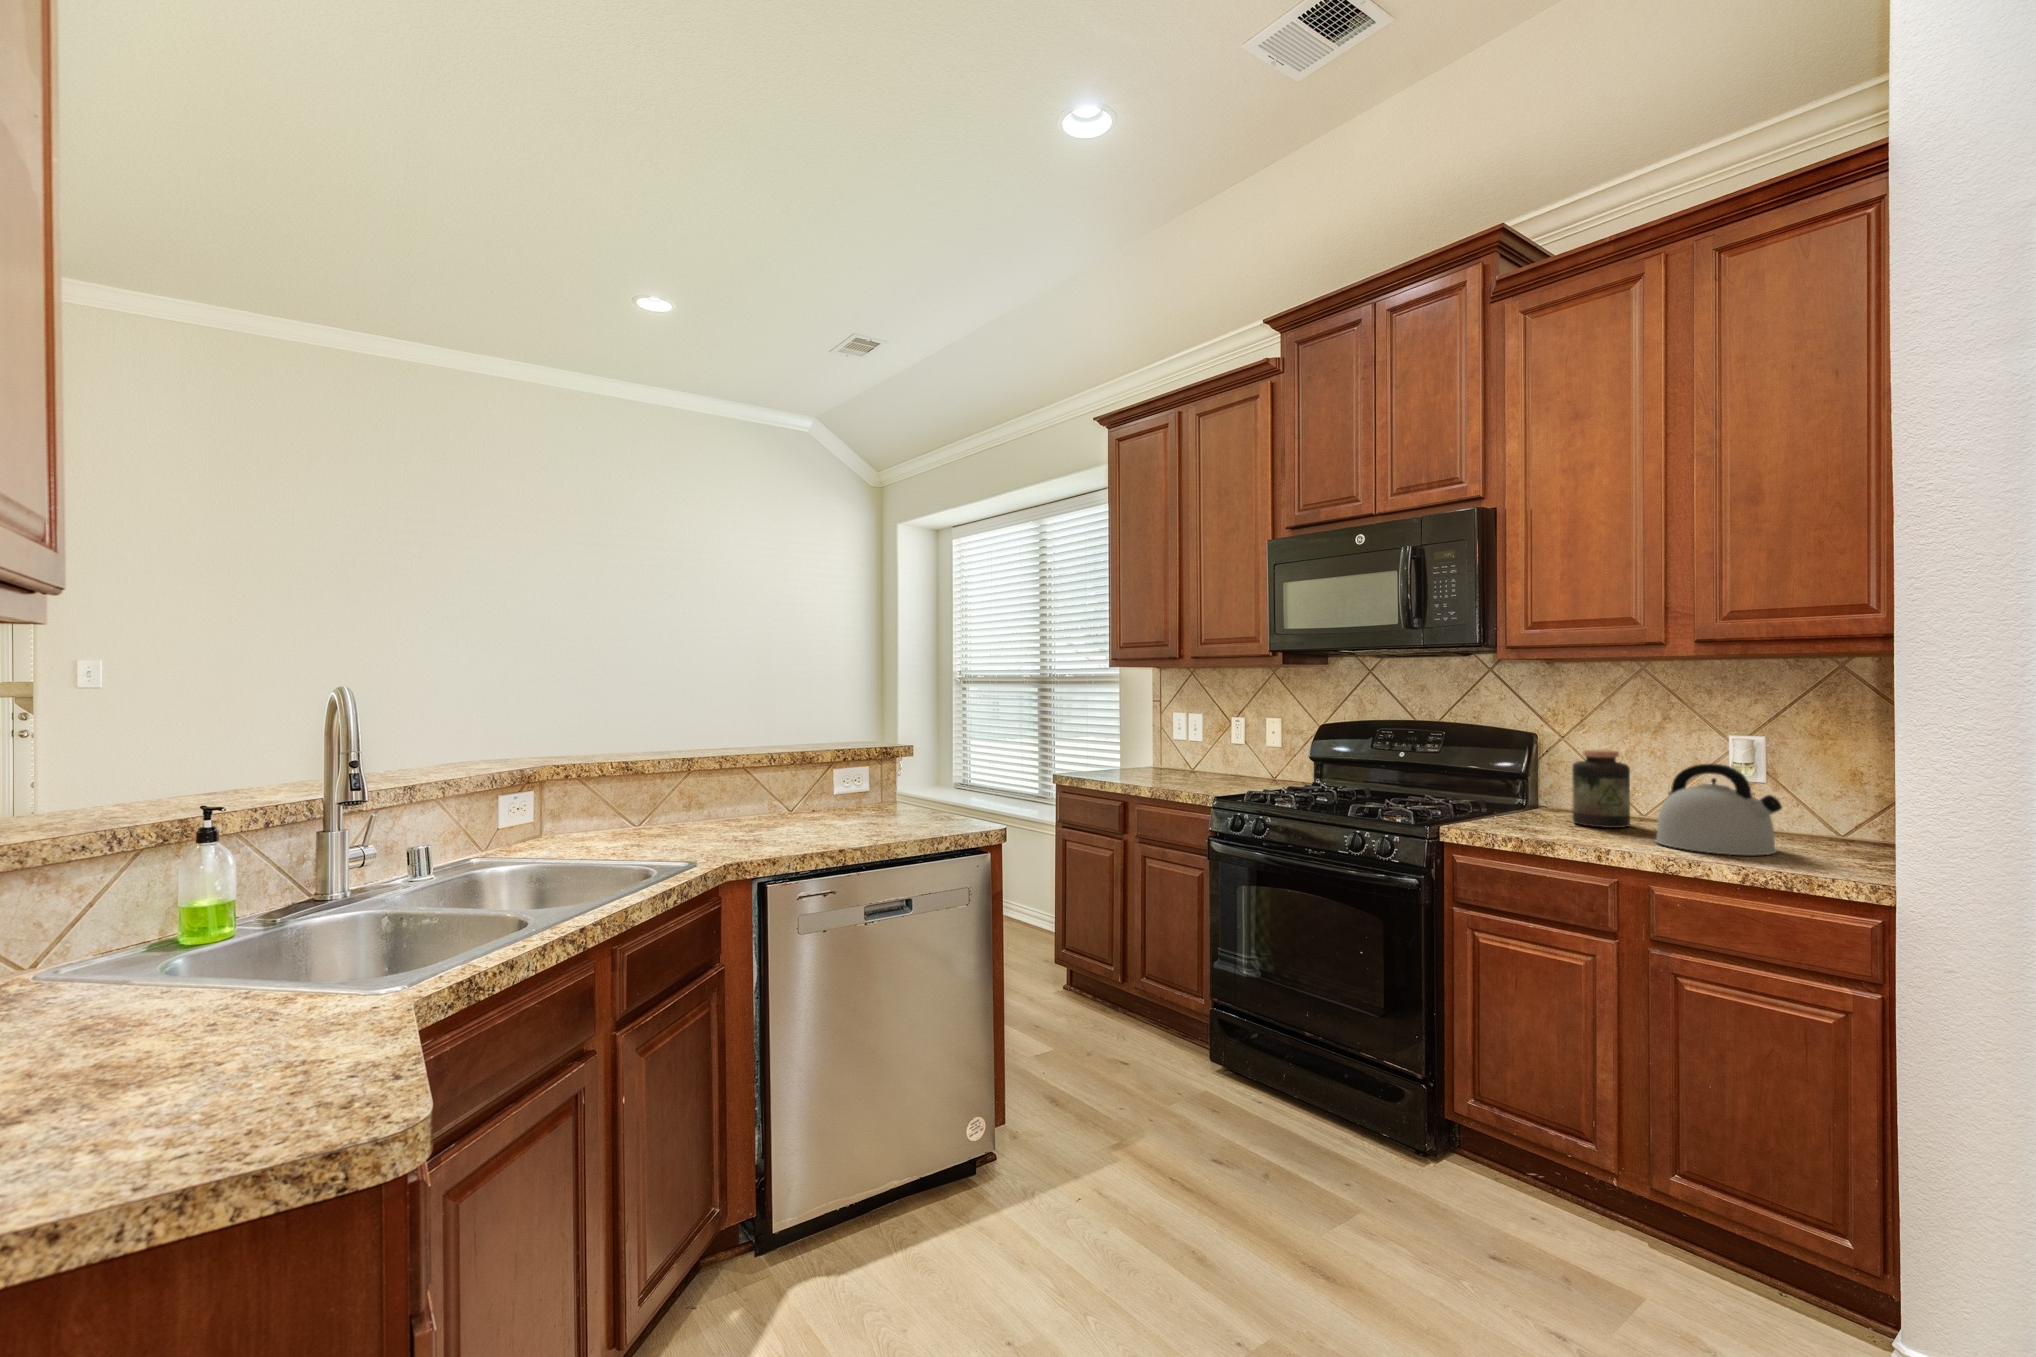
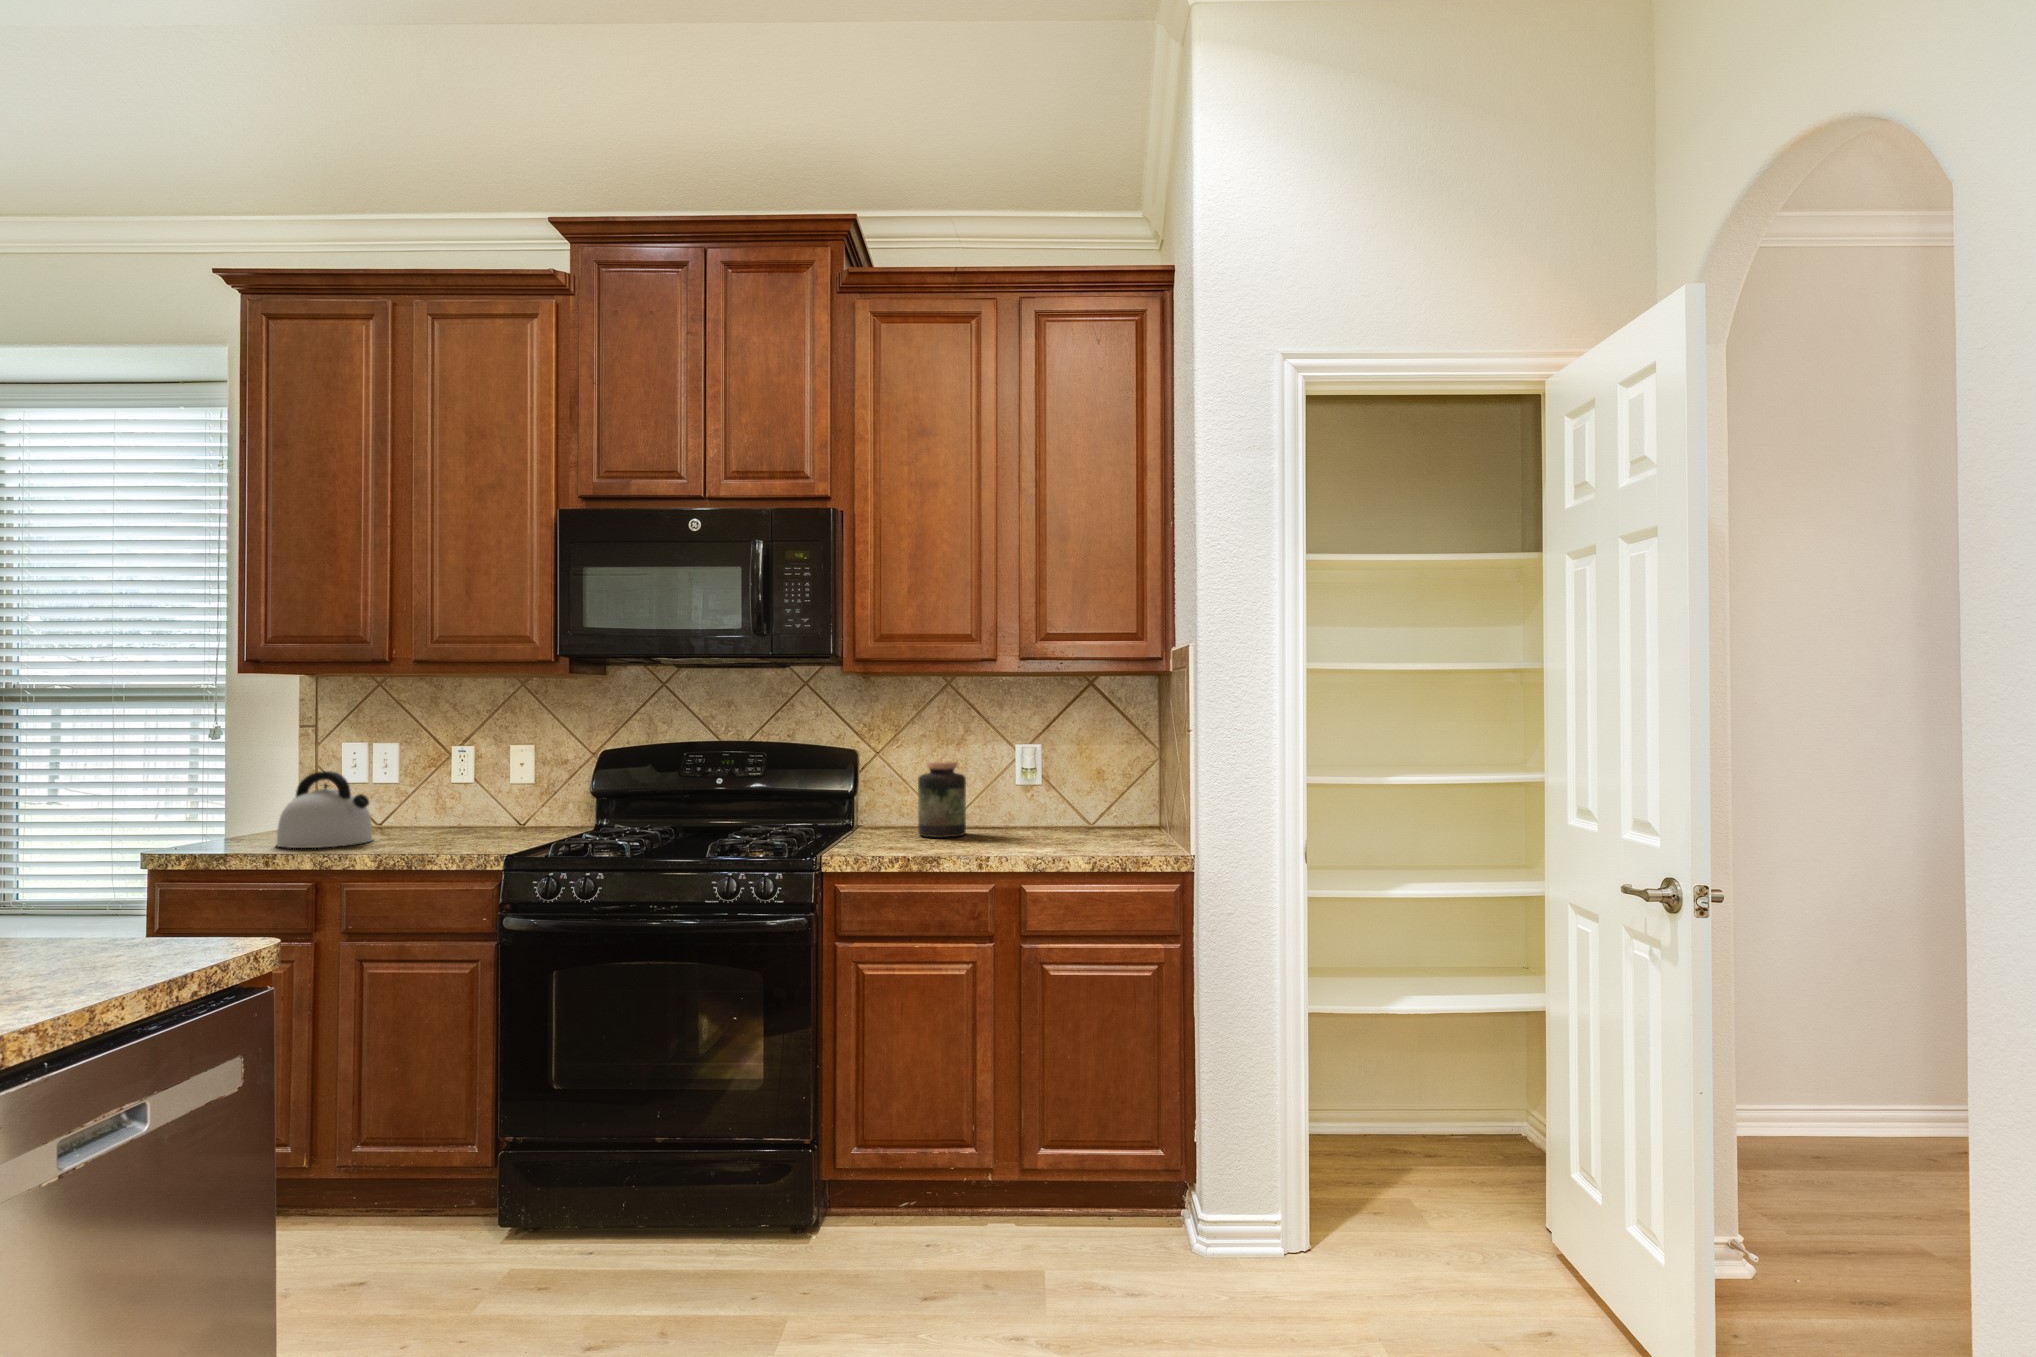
kettle: present [1656,764,1782,855] -> present [276,771,373,848]

